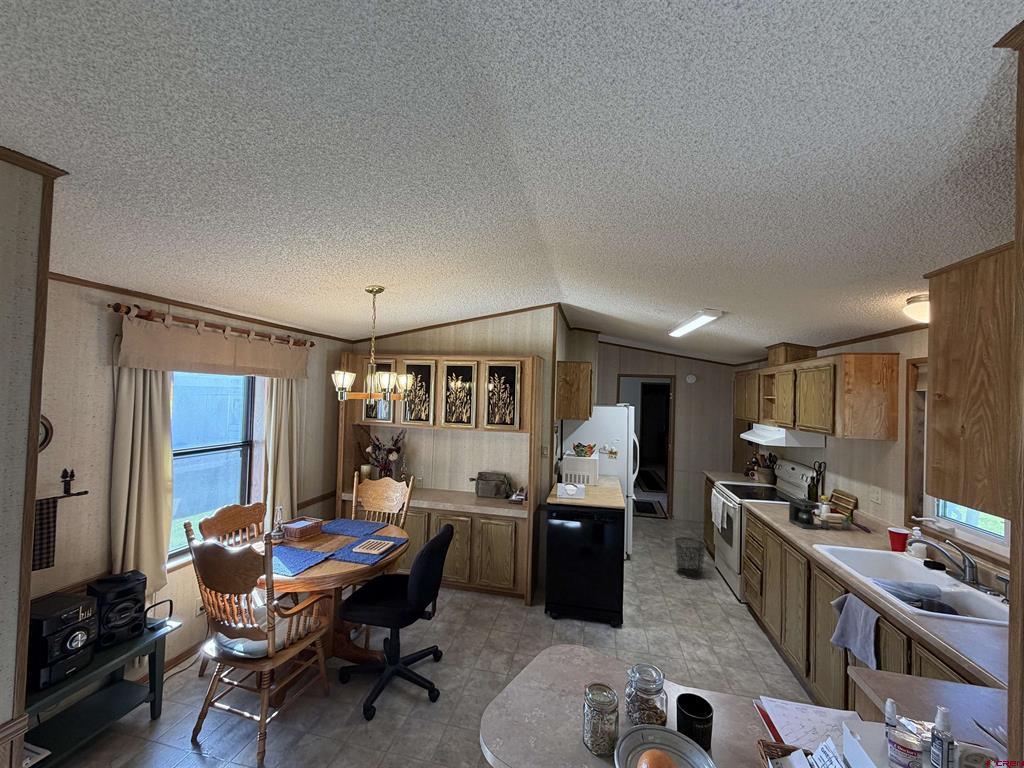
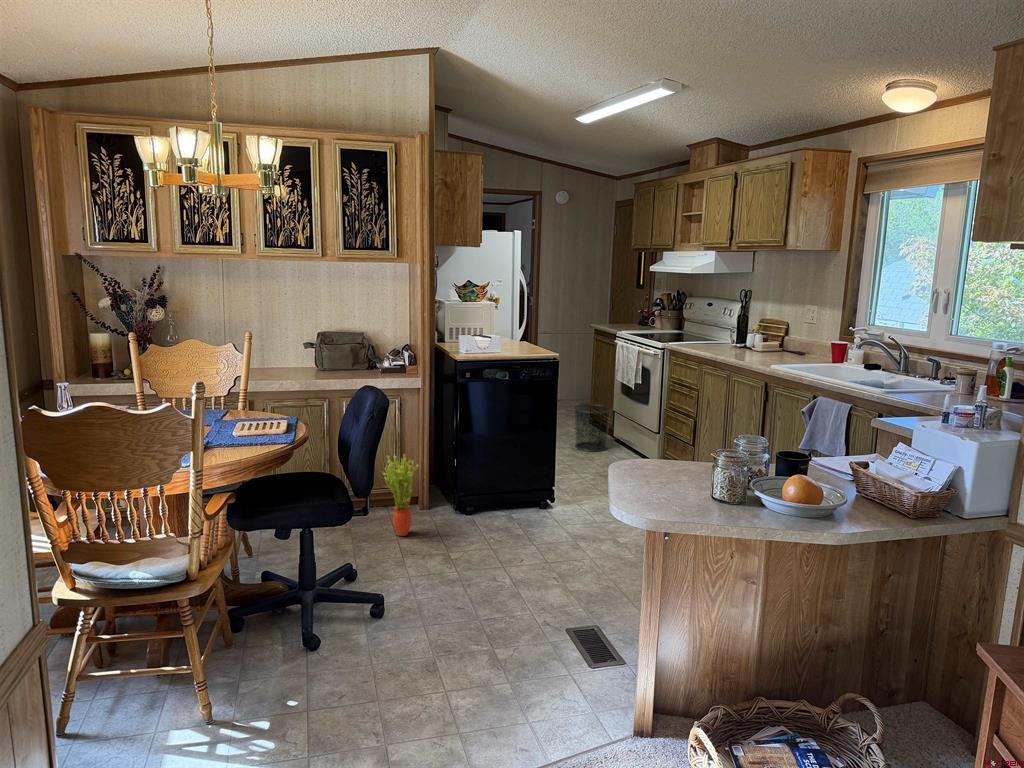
coffee maker: present [789,498,851,530] -> none [731,325,790,356]
potted plant: none [482,568,508,631] -> present [383,456,419,536]

